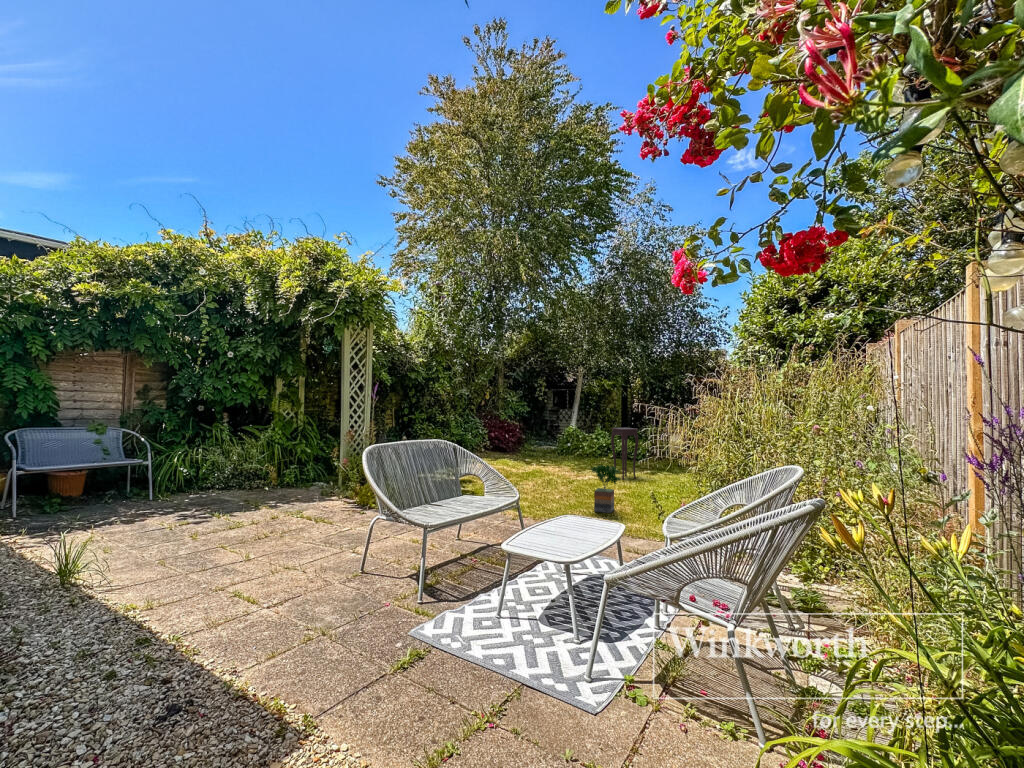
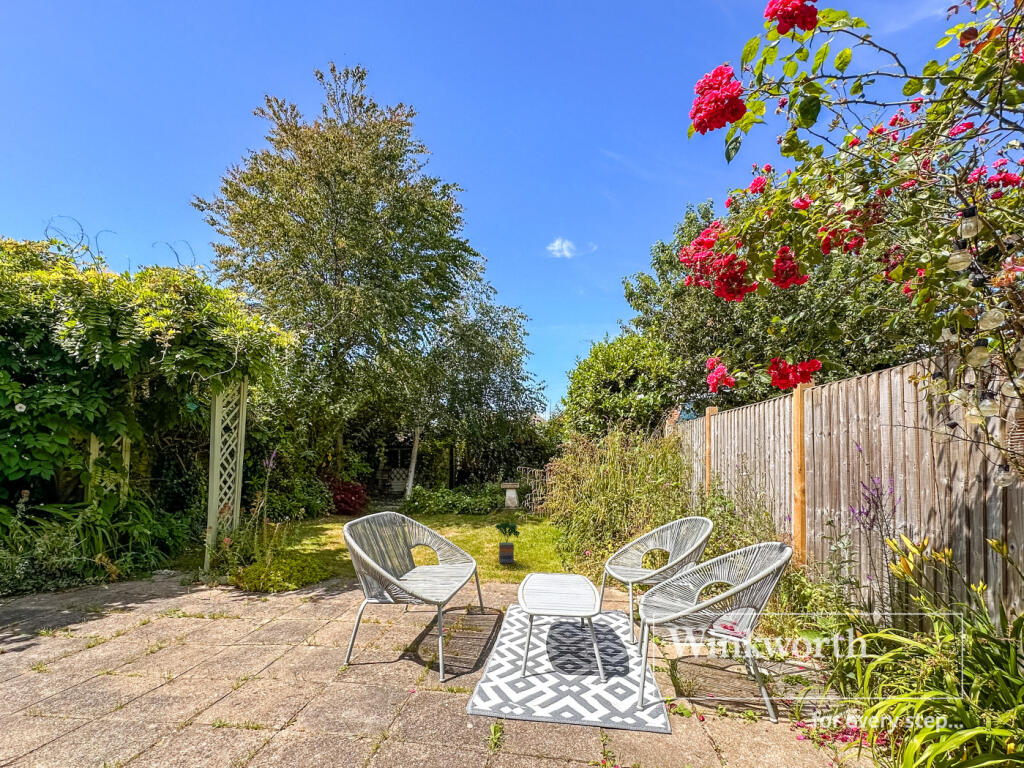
side table: present [611,428,638,480] -> none [482,487,506,534]

